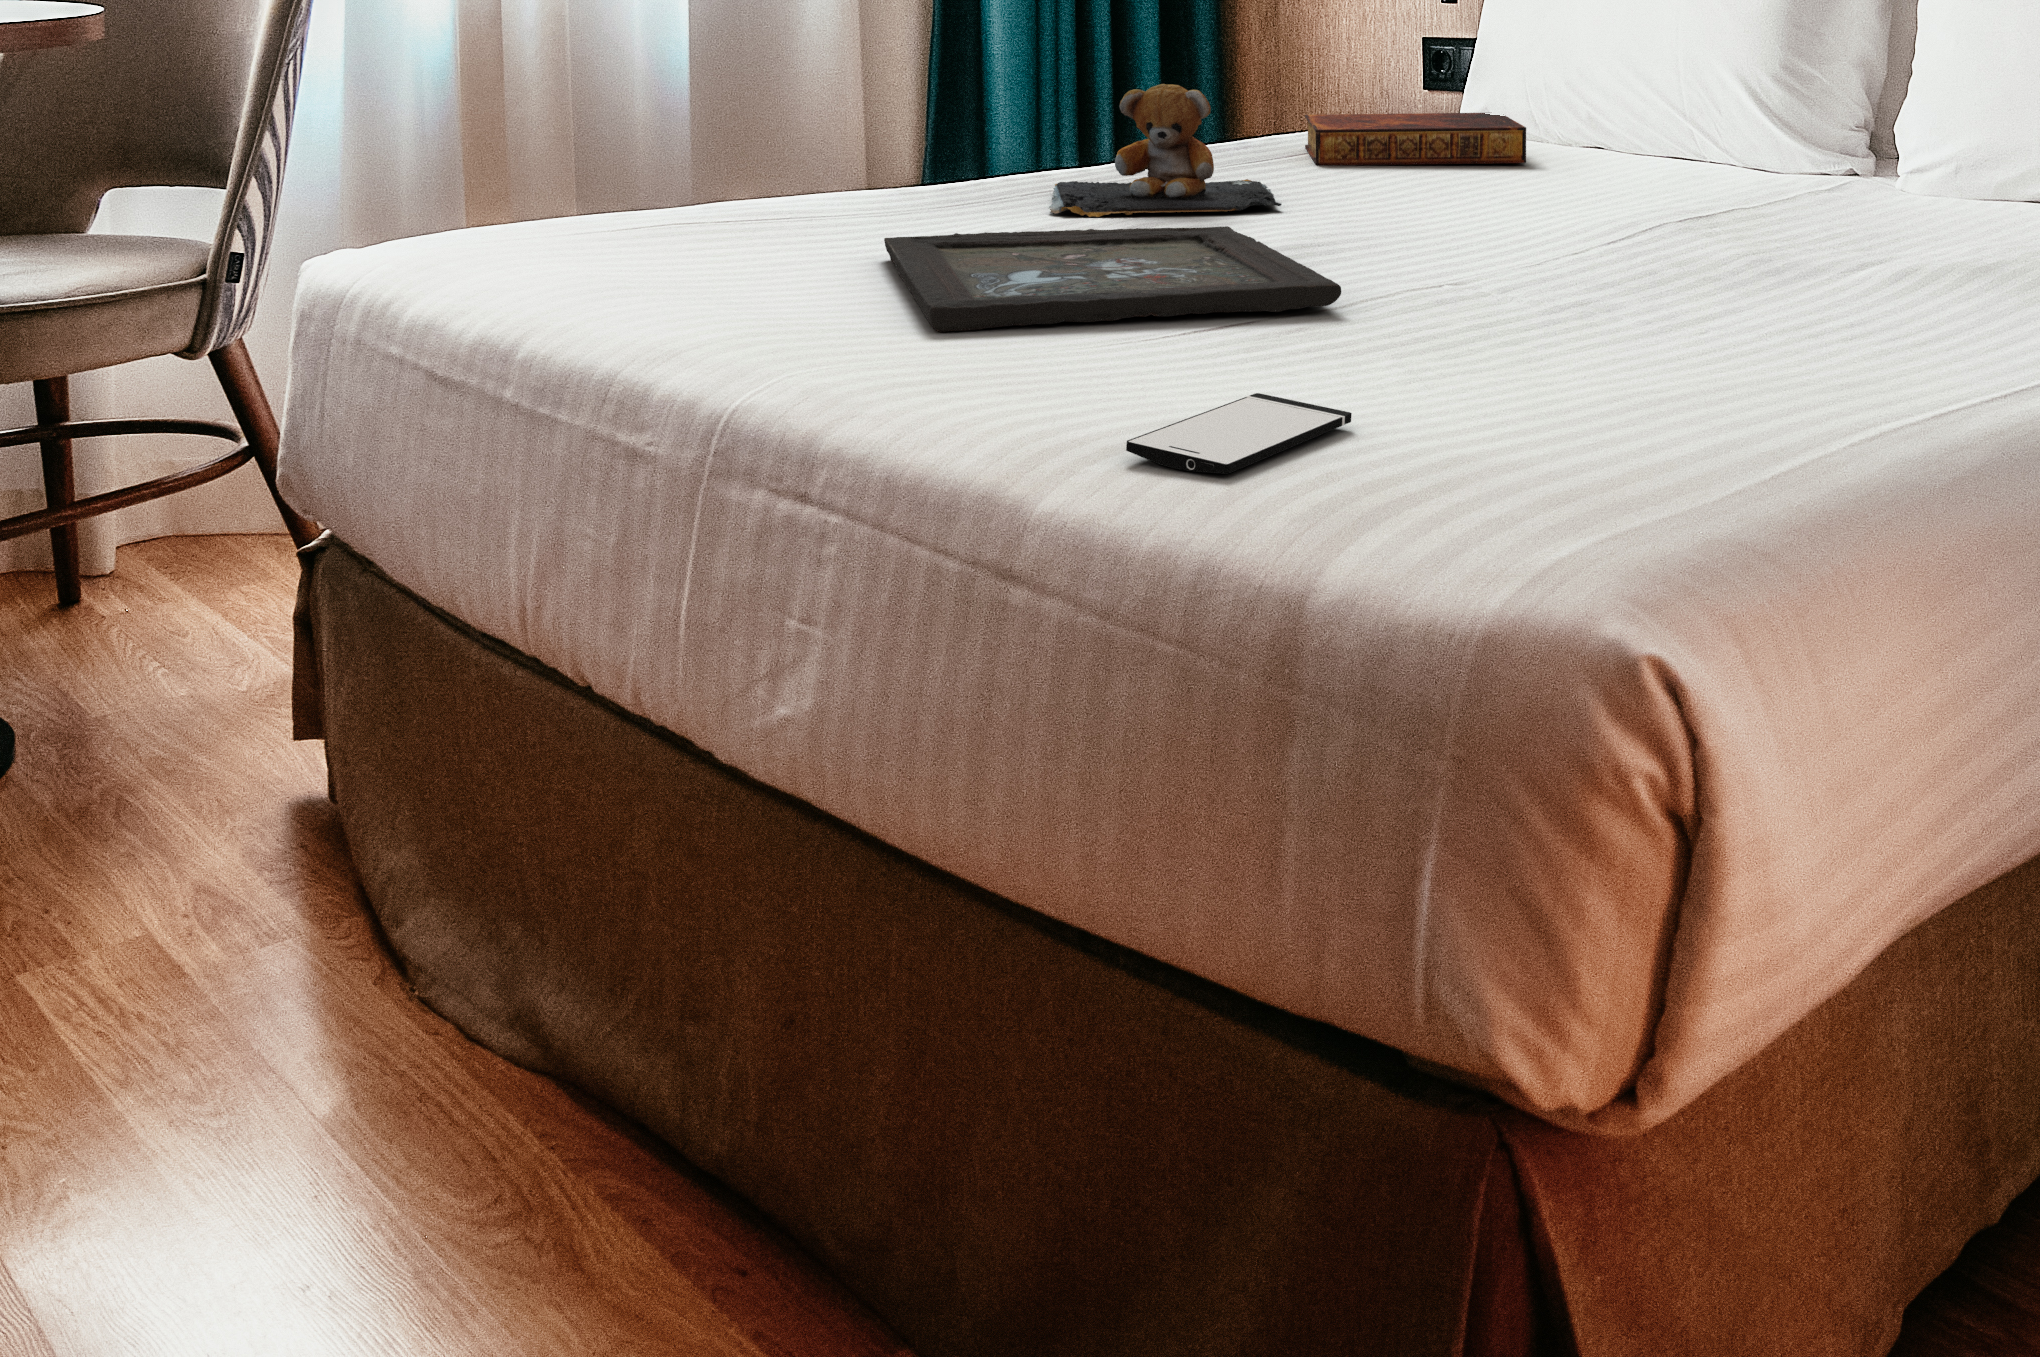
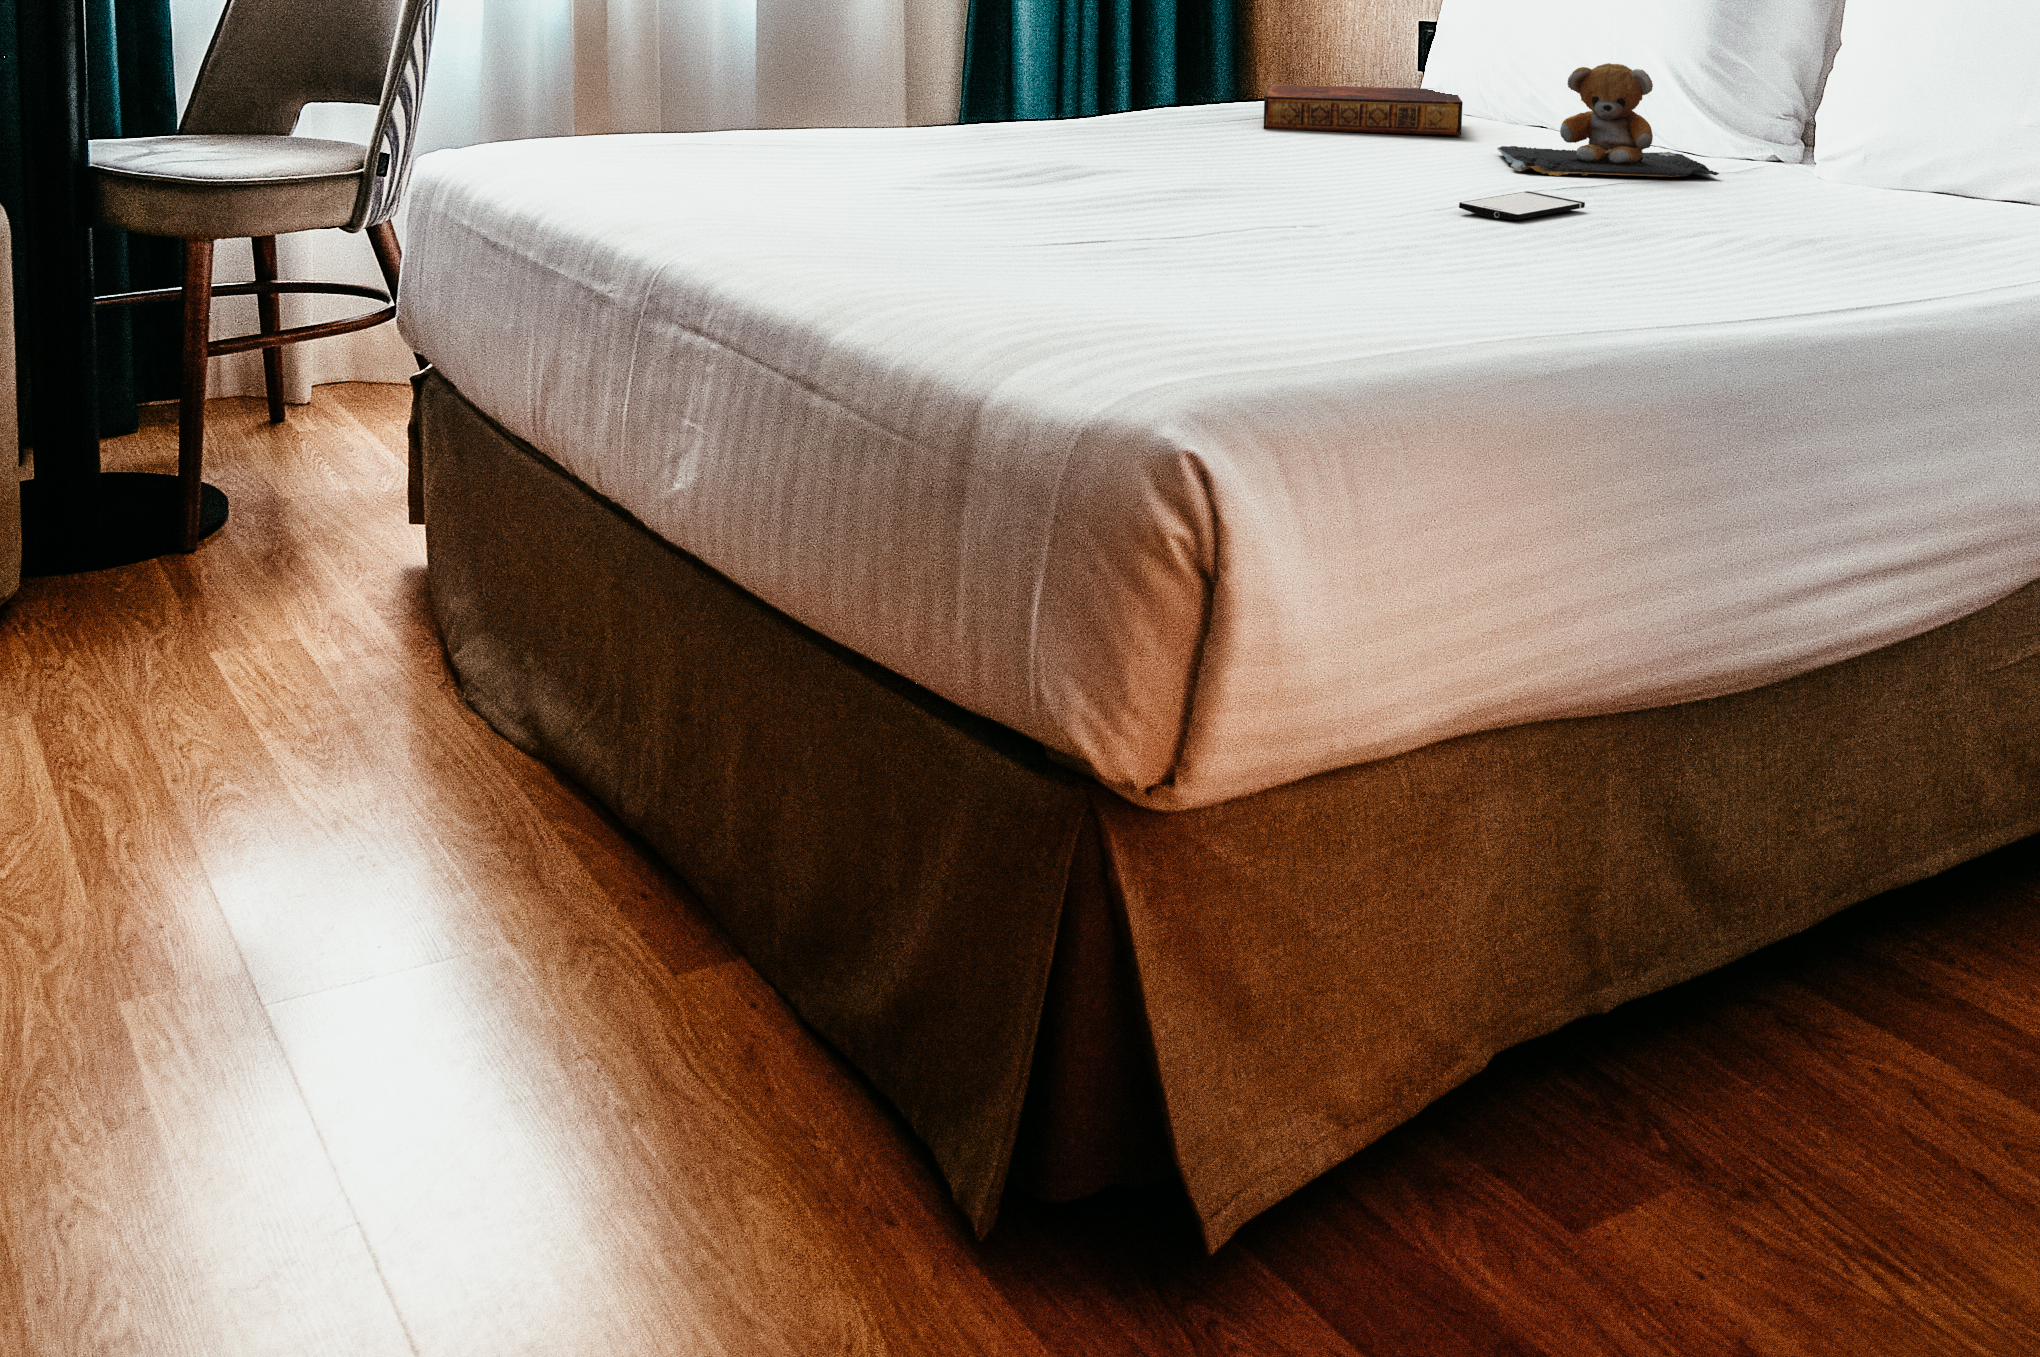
teddy bear: present [1049,84,1282,217] -> present [1497,63,1719,177]
tray: present [884,226,1341,332] -> none [831,159,1171,228]
smartphone: present [1126,393,1352,474] -> present [1459,191,1585,220]

